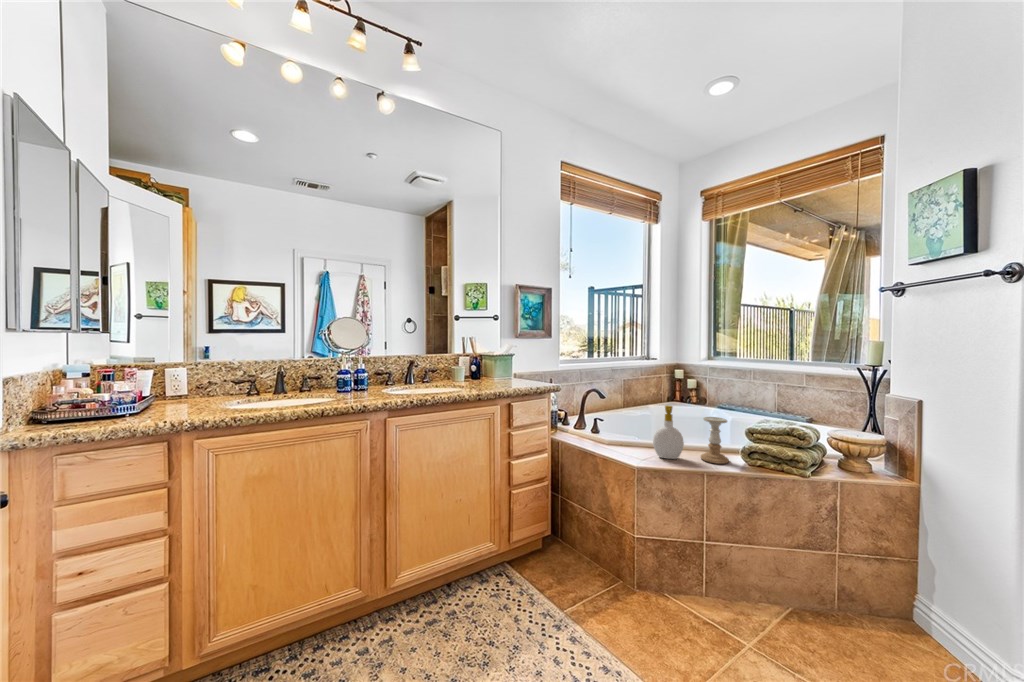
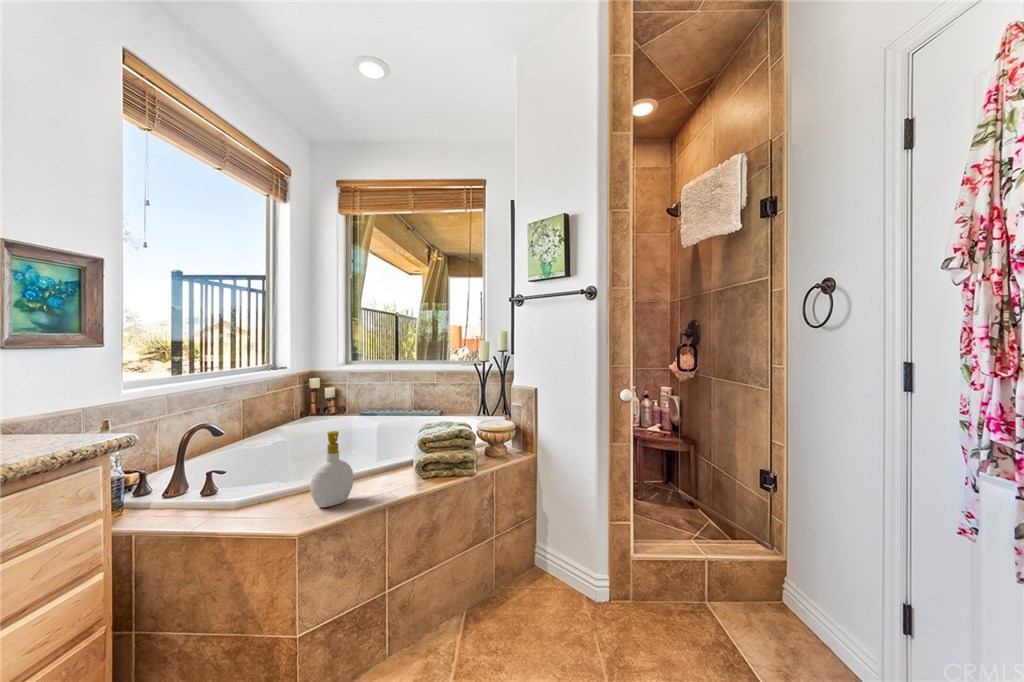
candle holder: present [701,417,729,464] -> none [372,433,404,491]

